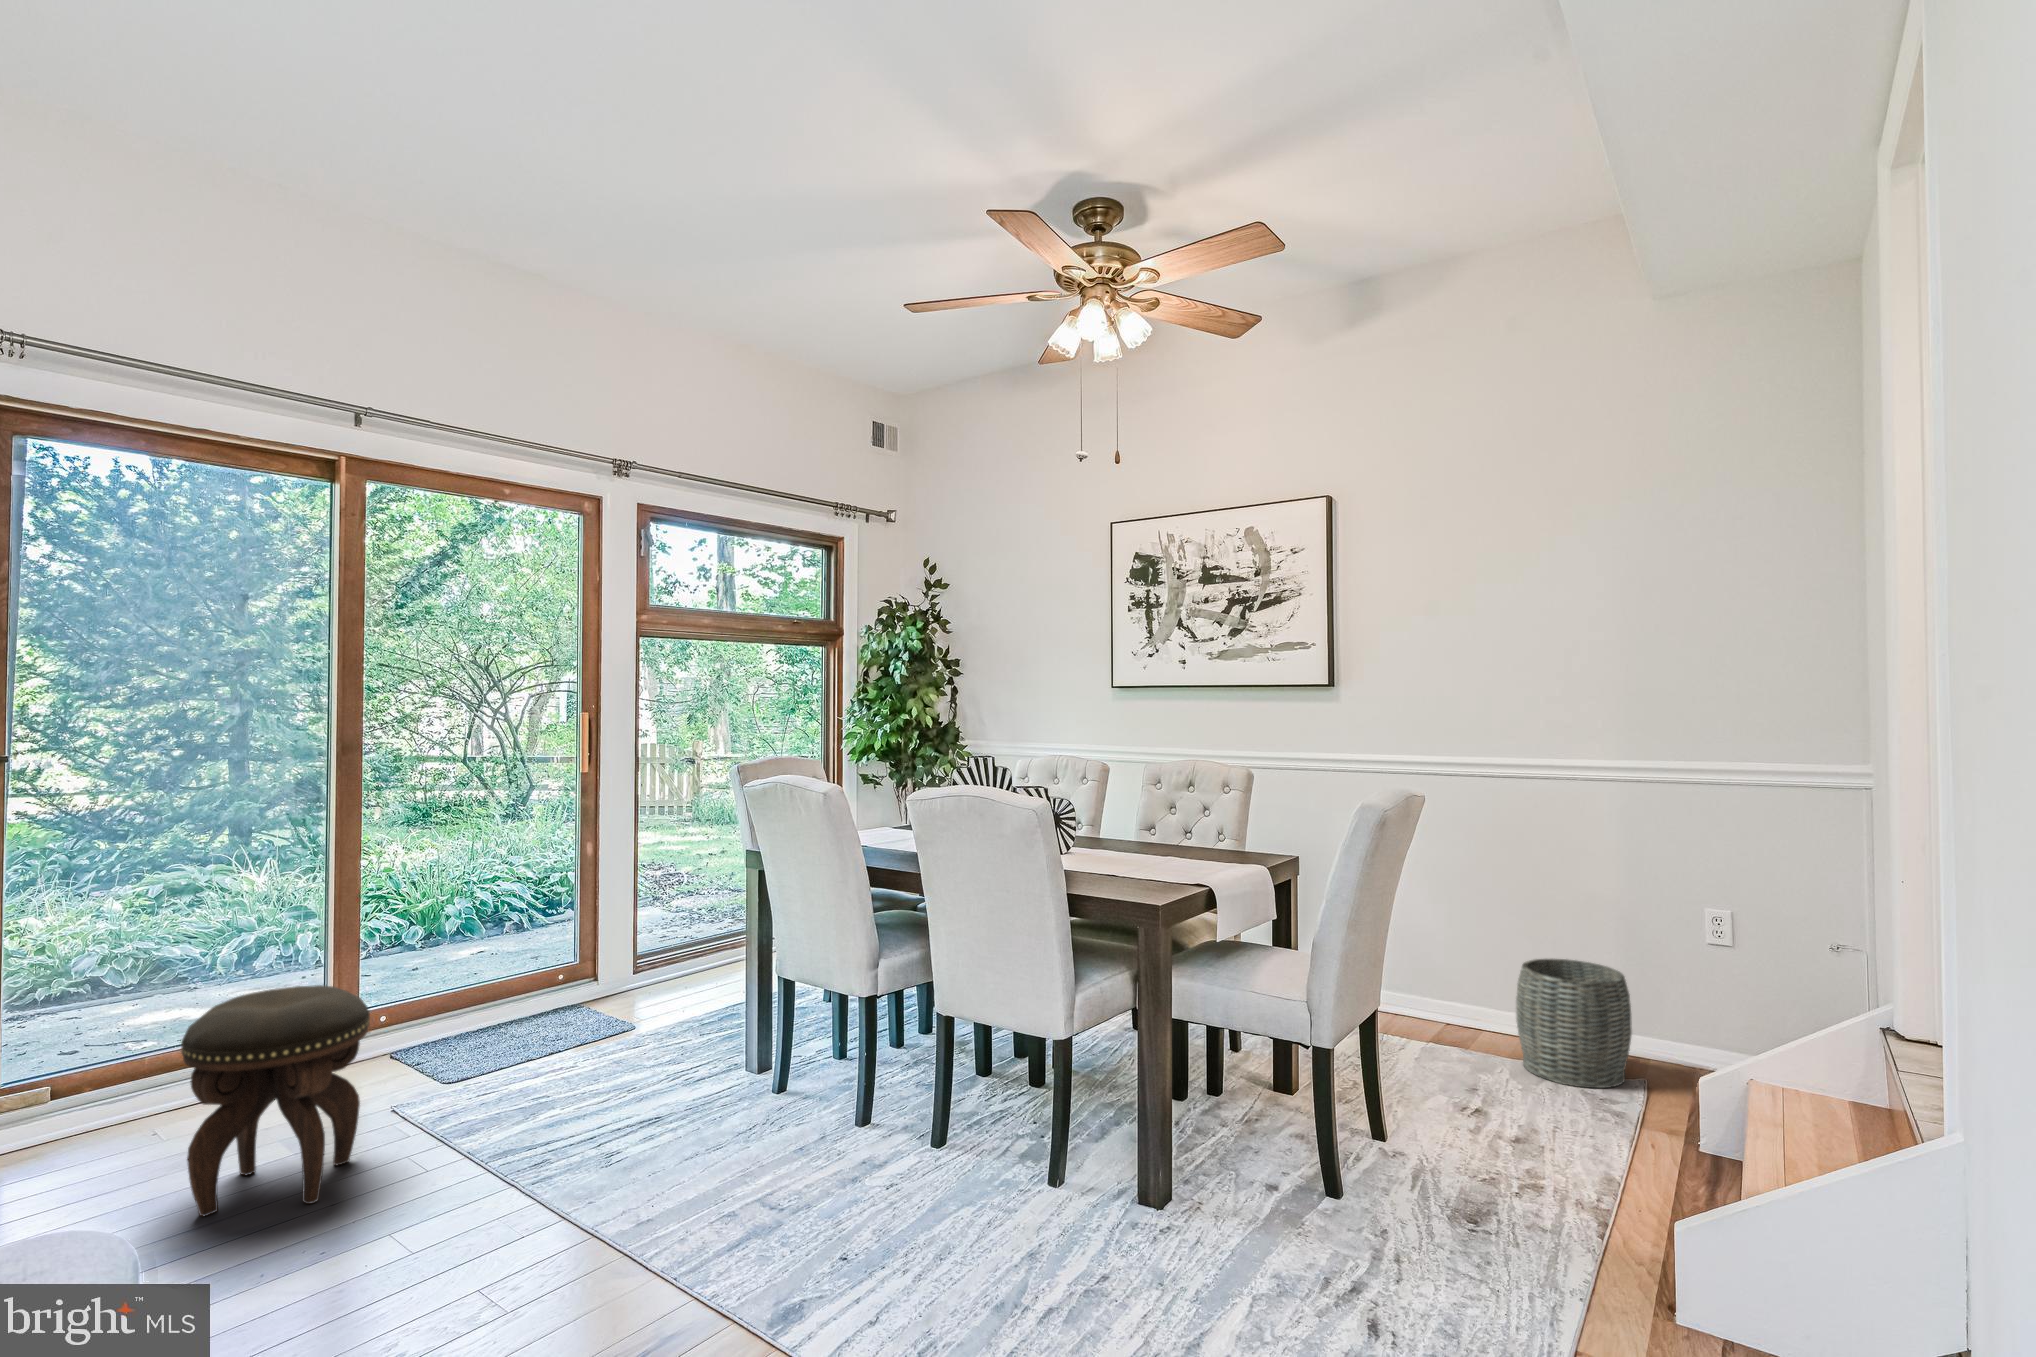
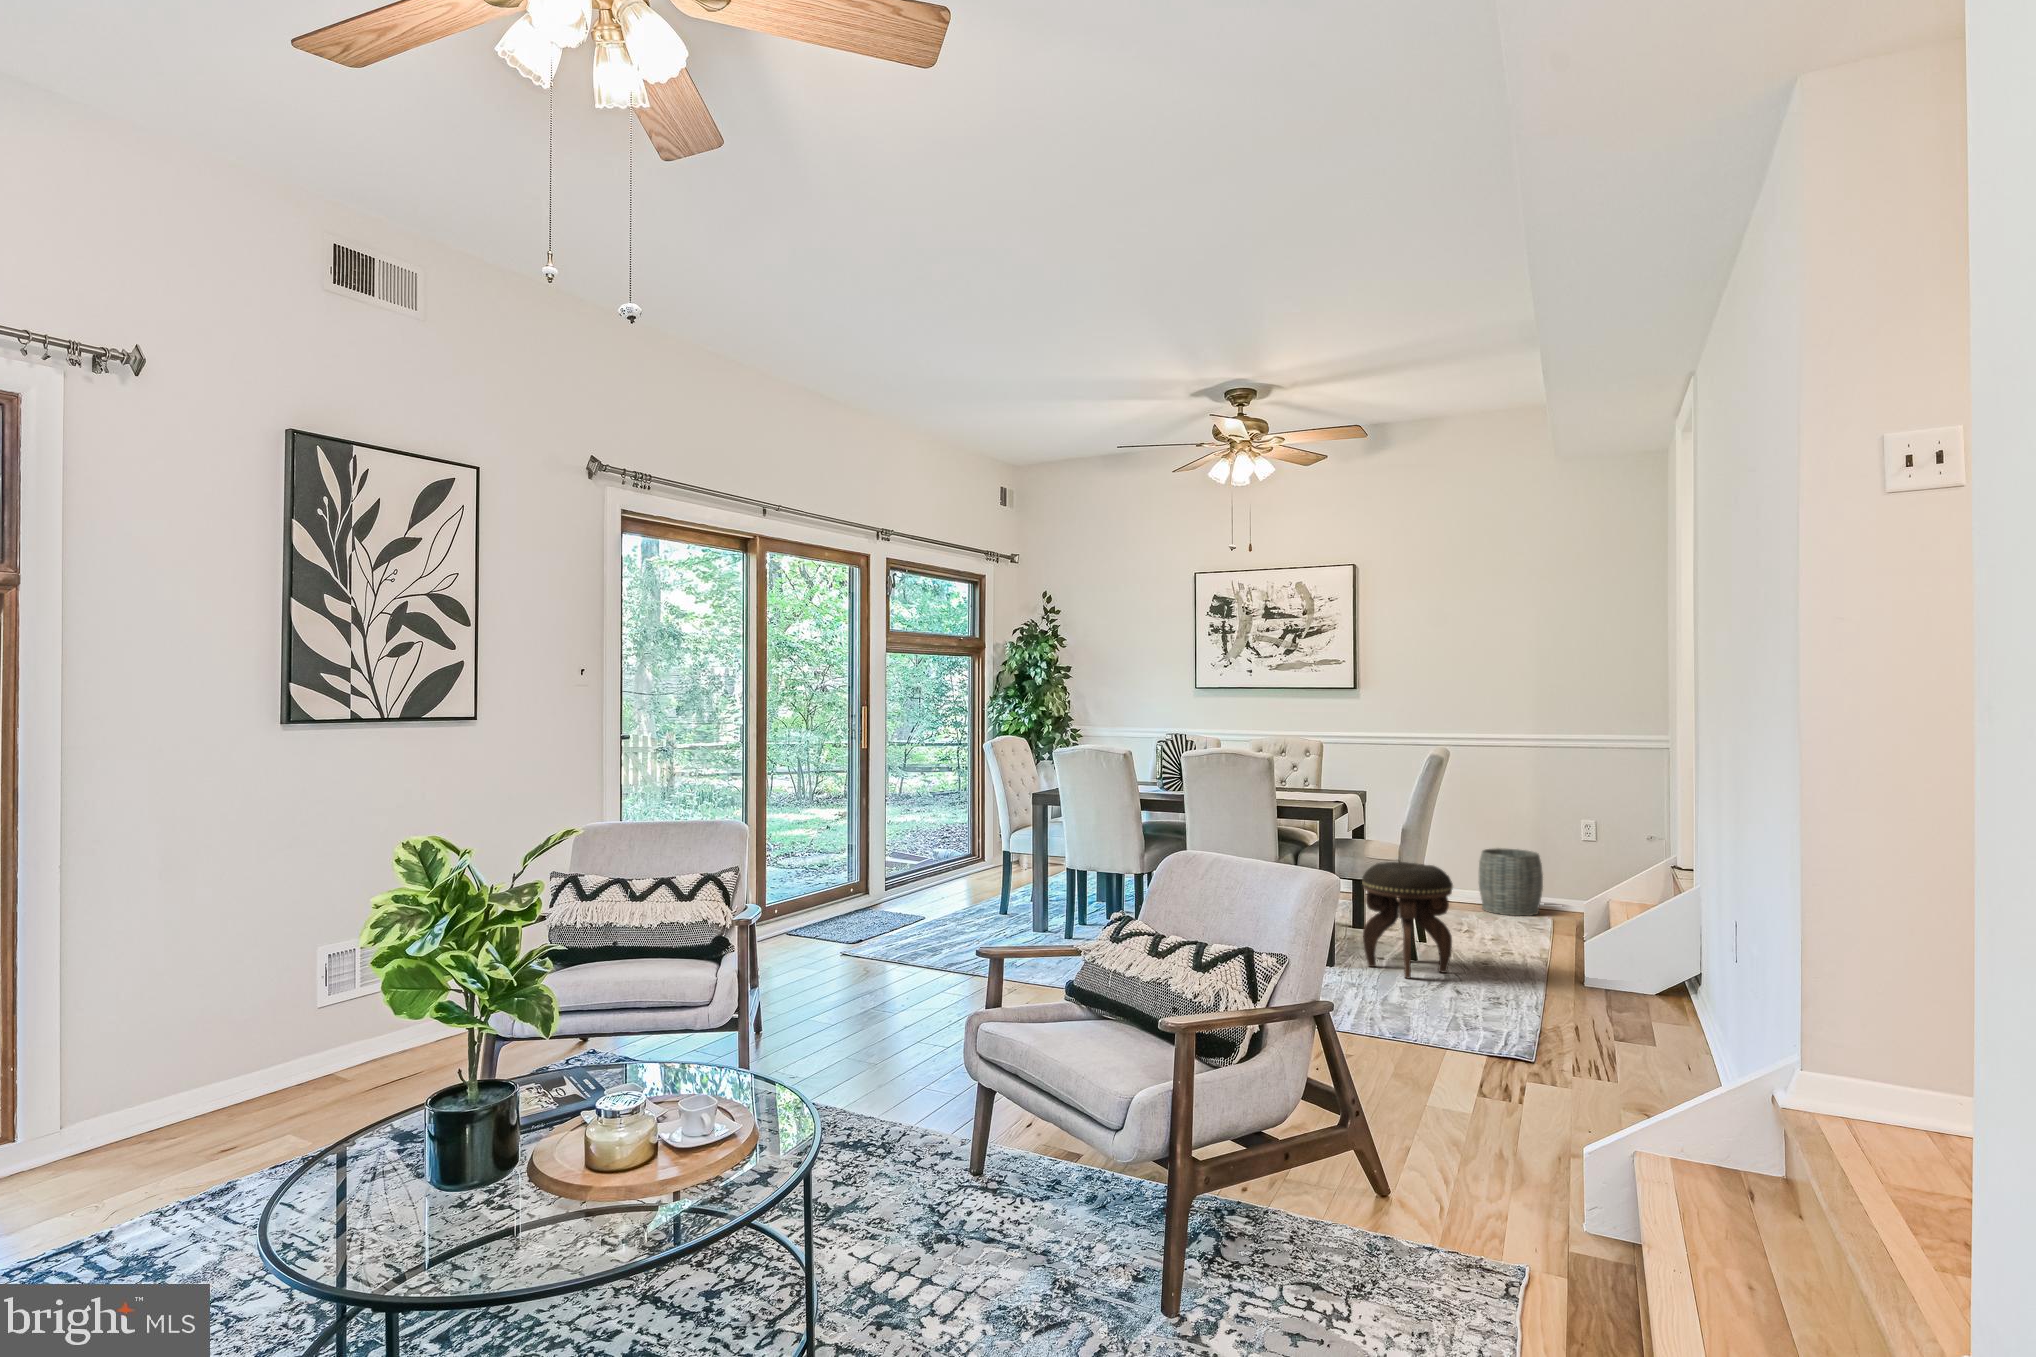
footstool: present [181,985,370,1216] -> present [1362,862,1453,979]

